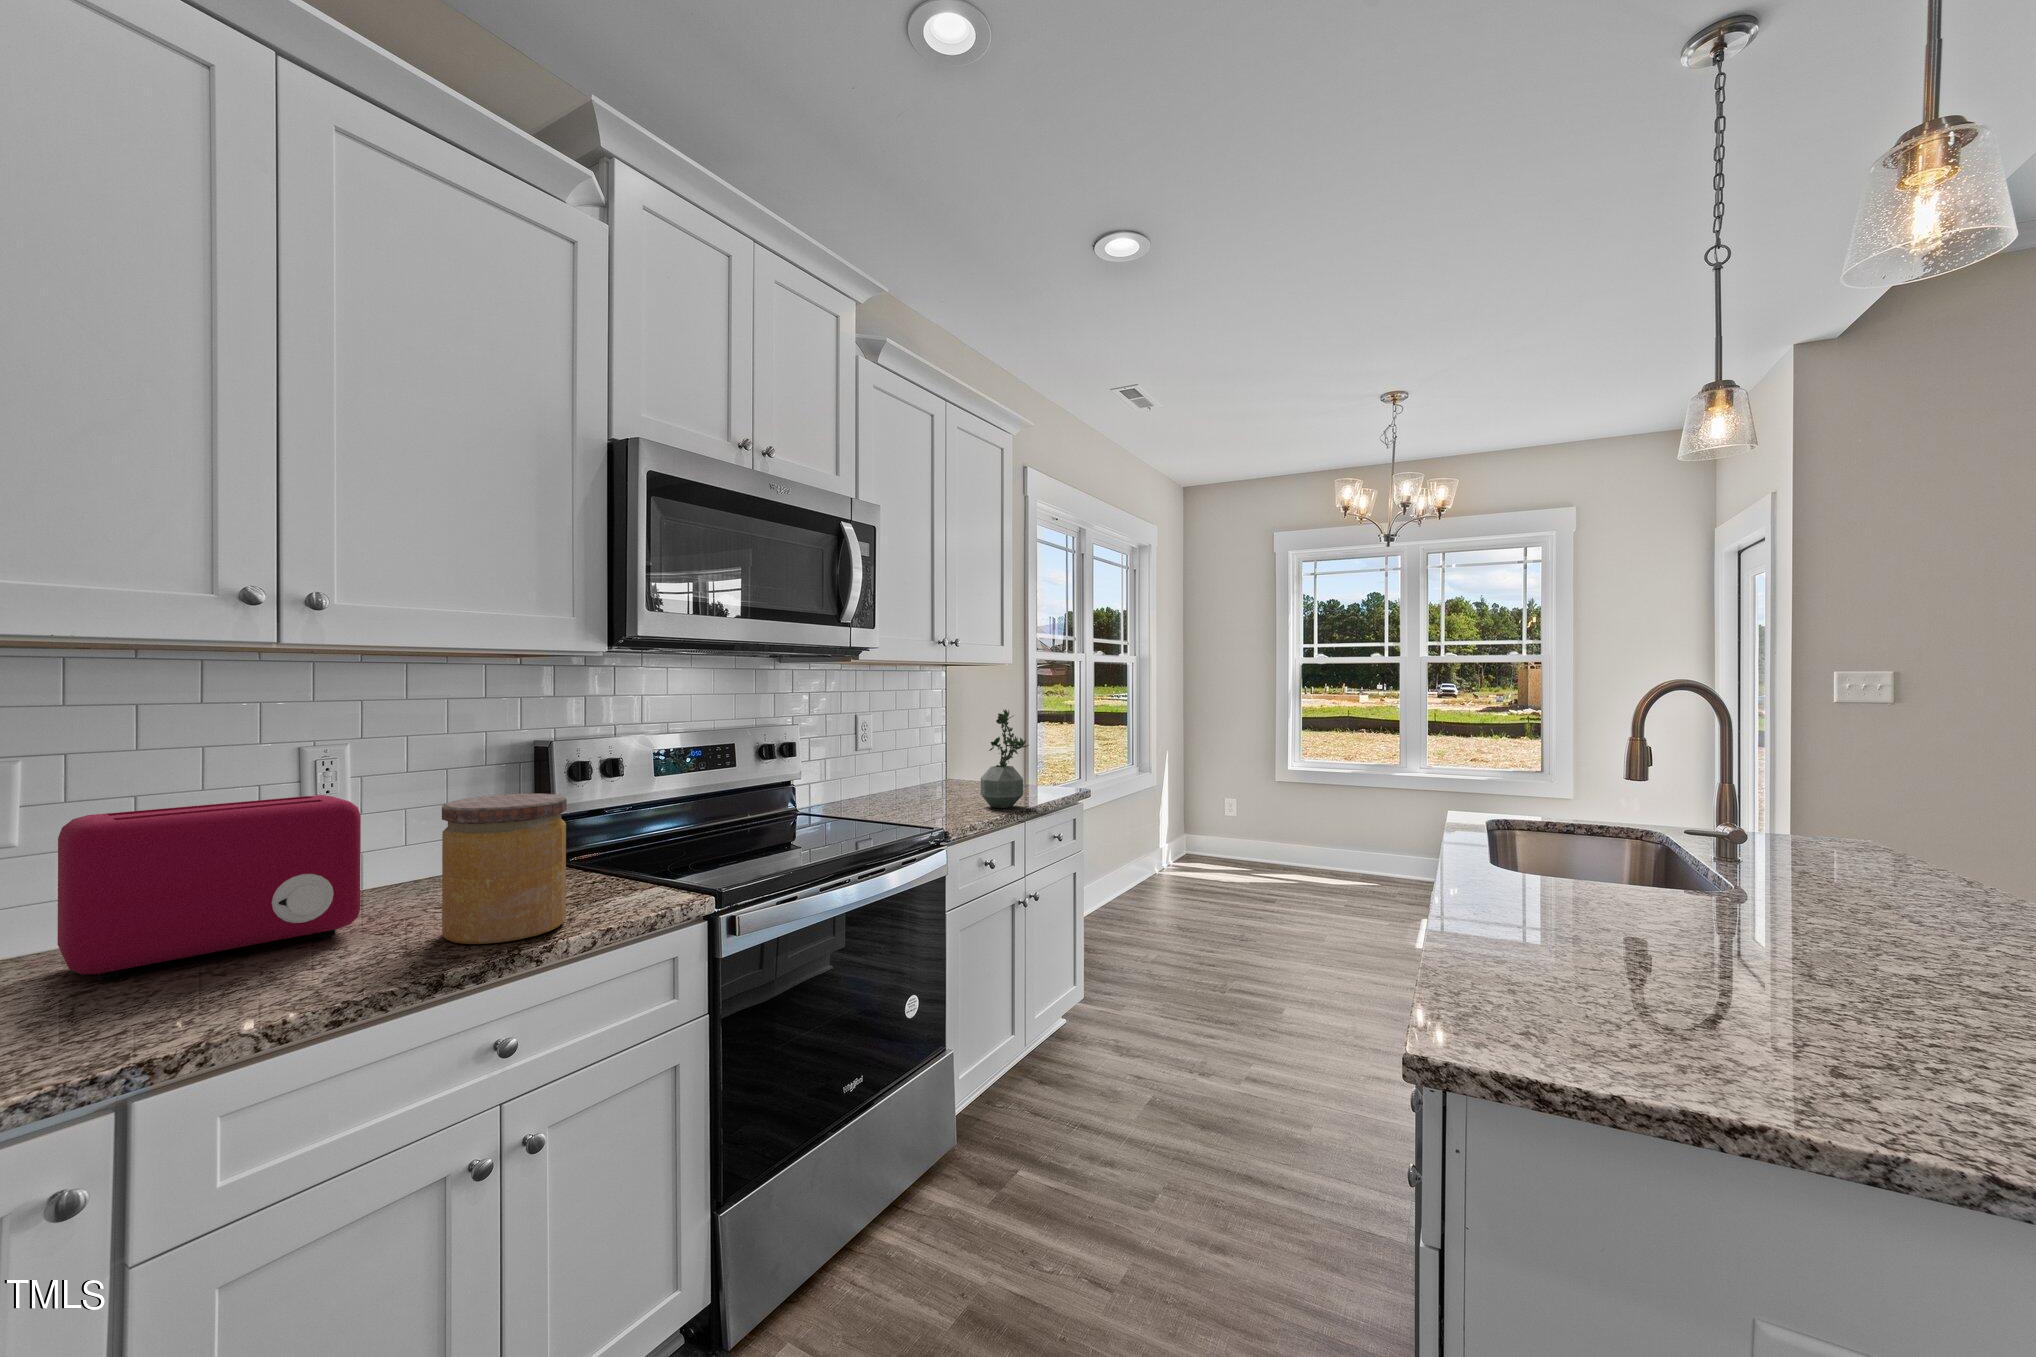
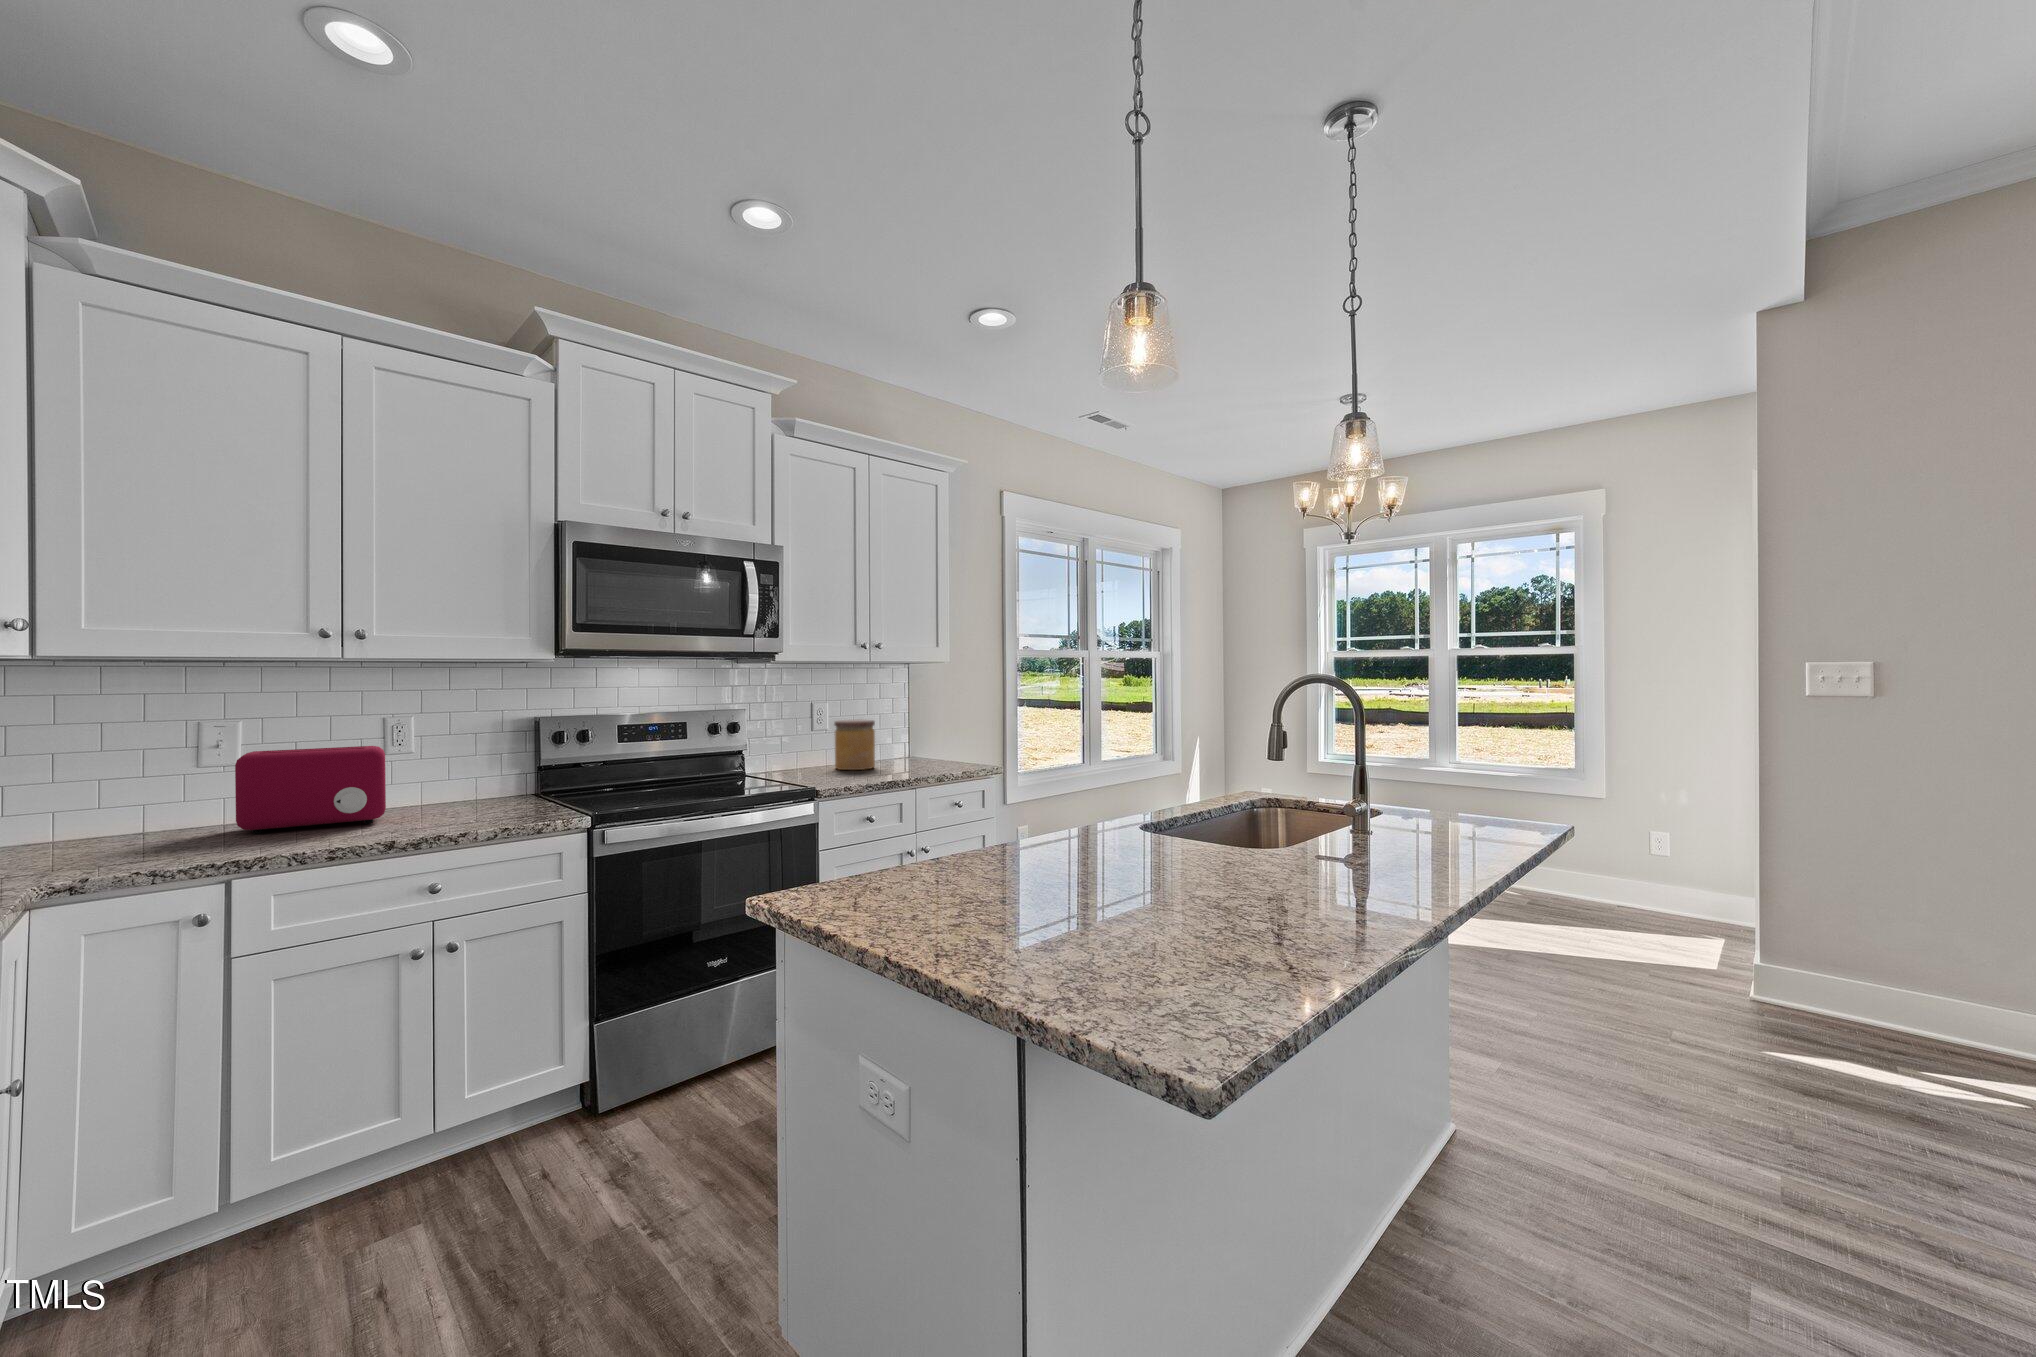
potted plant: present [981,709,1029,808] -> none [886,699,927,777]
jar: present [442,794,567,944] -> present [834,719,875,770]

